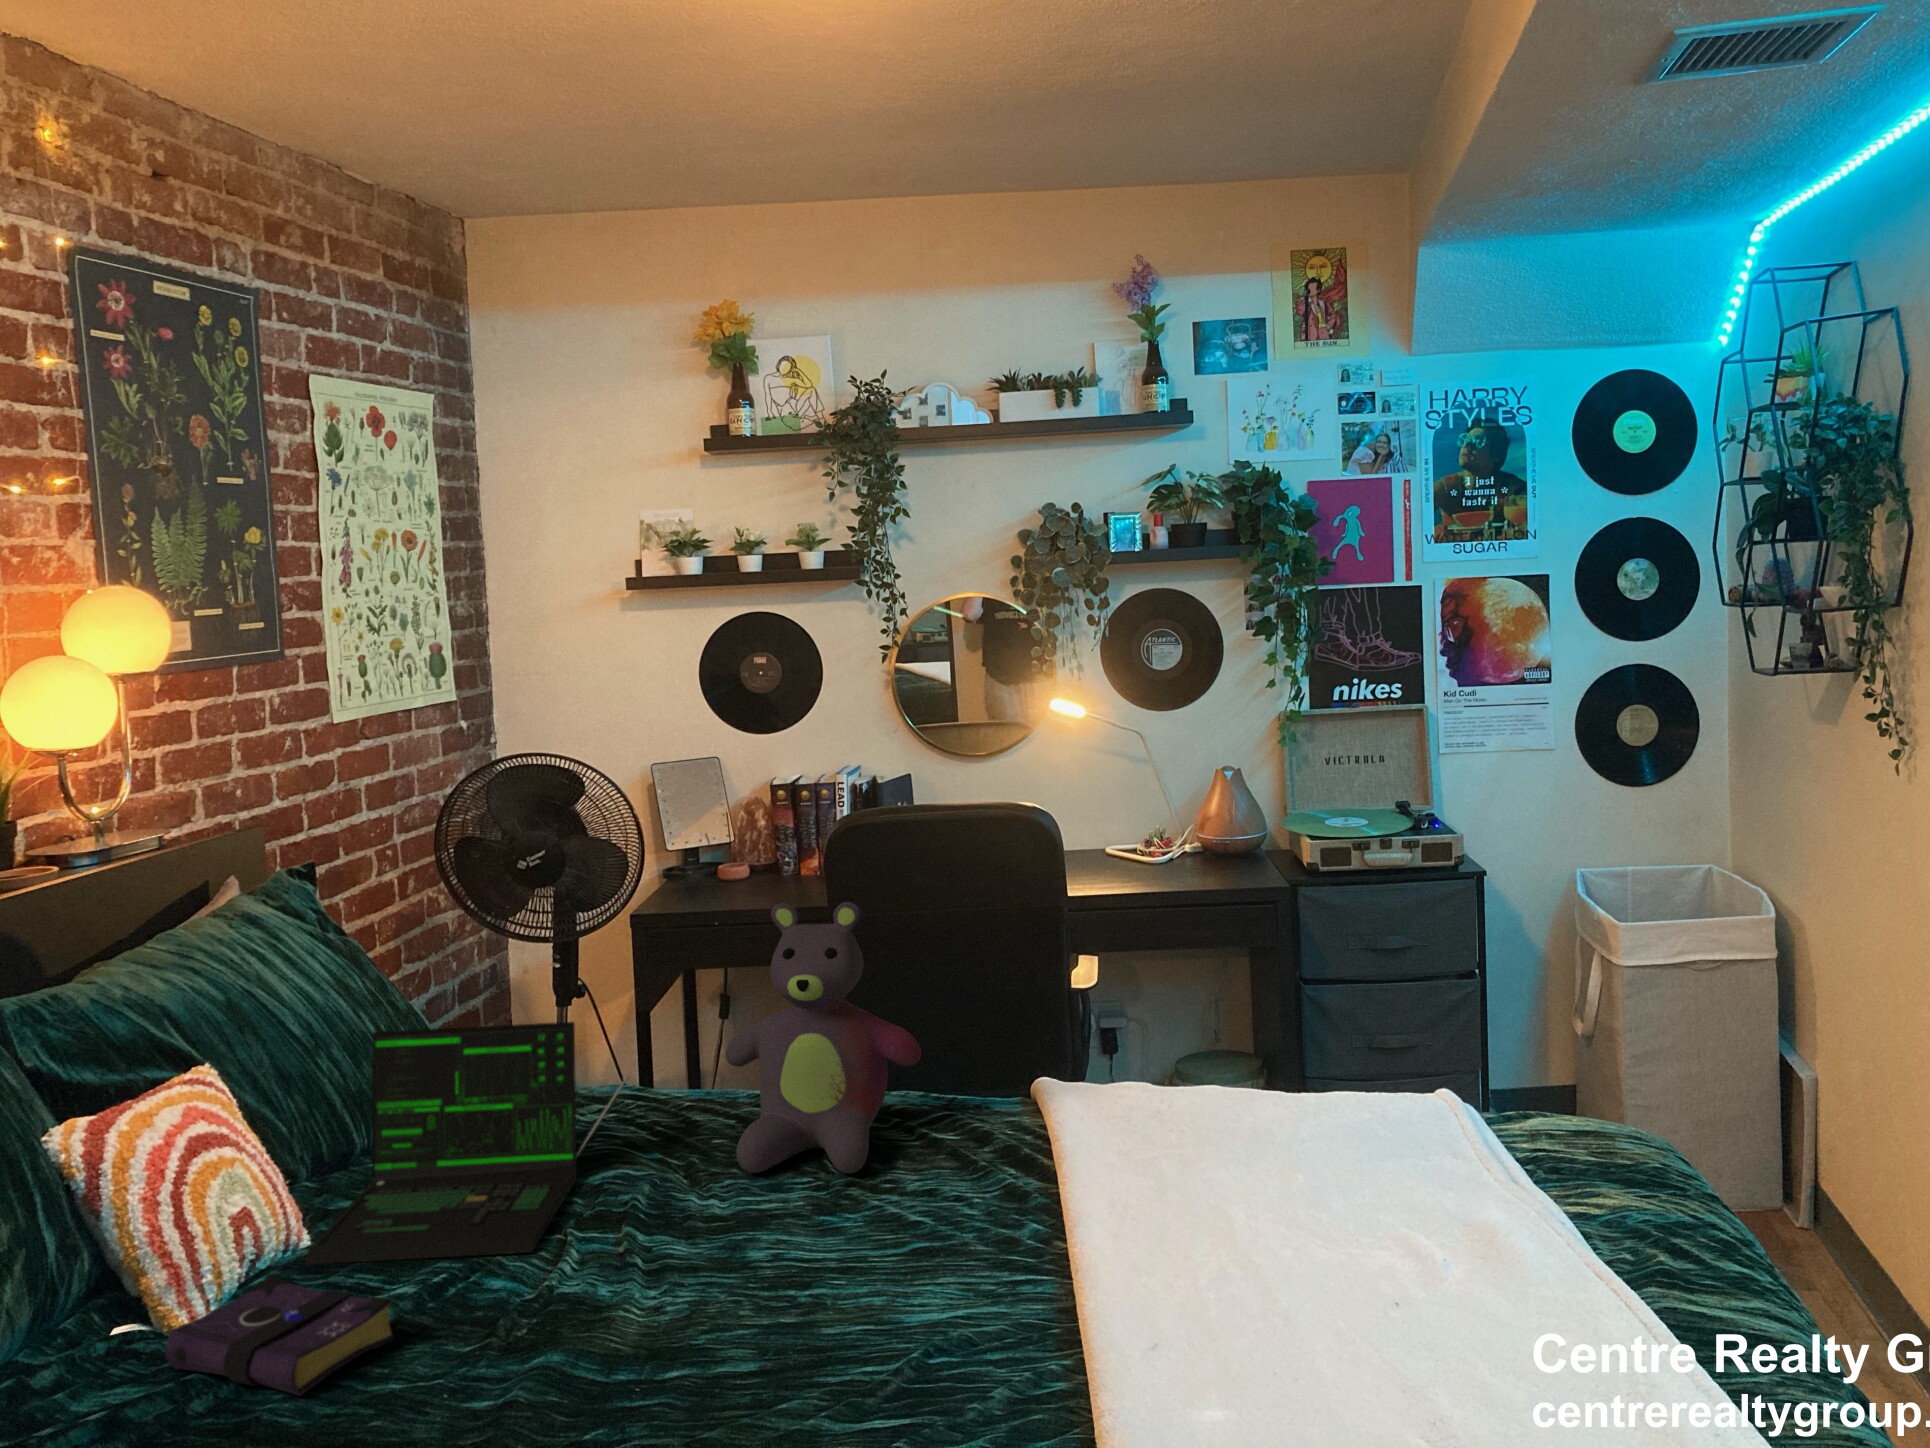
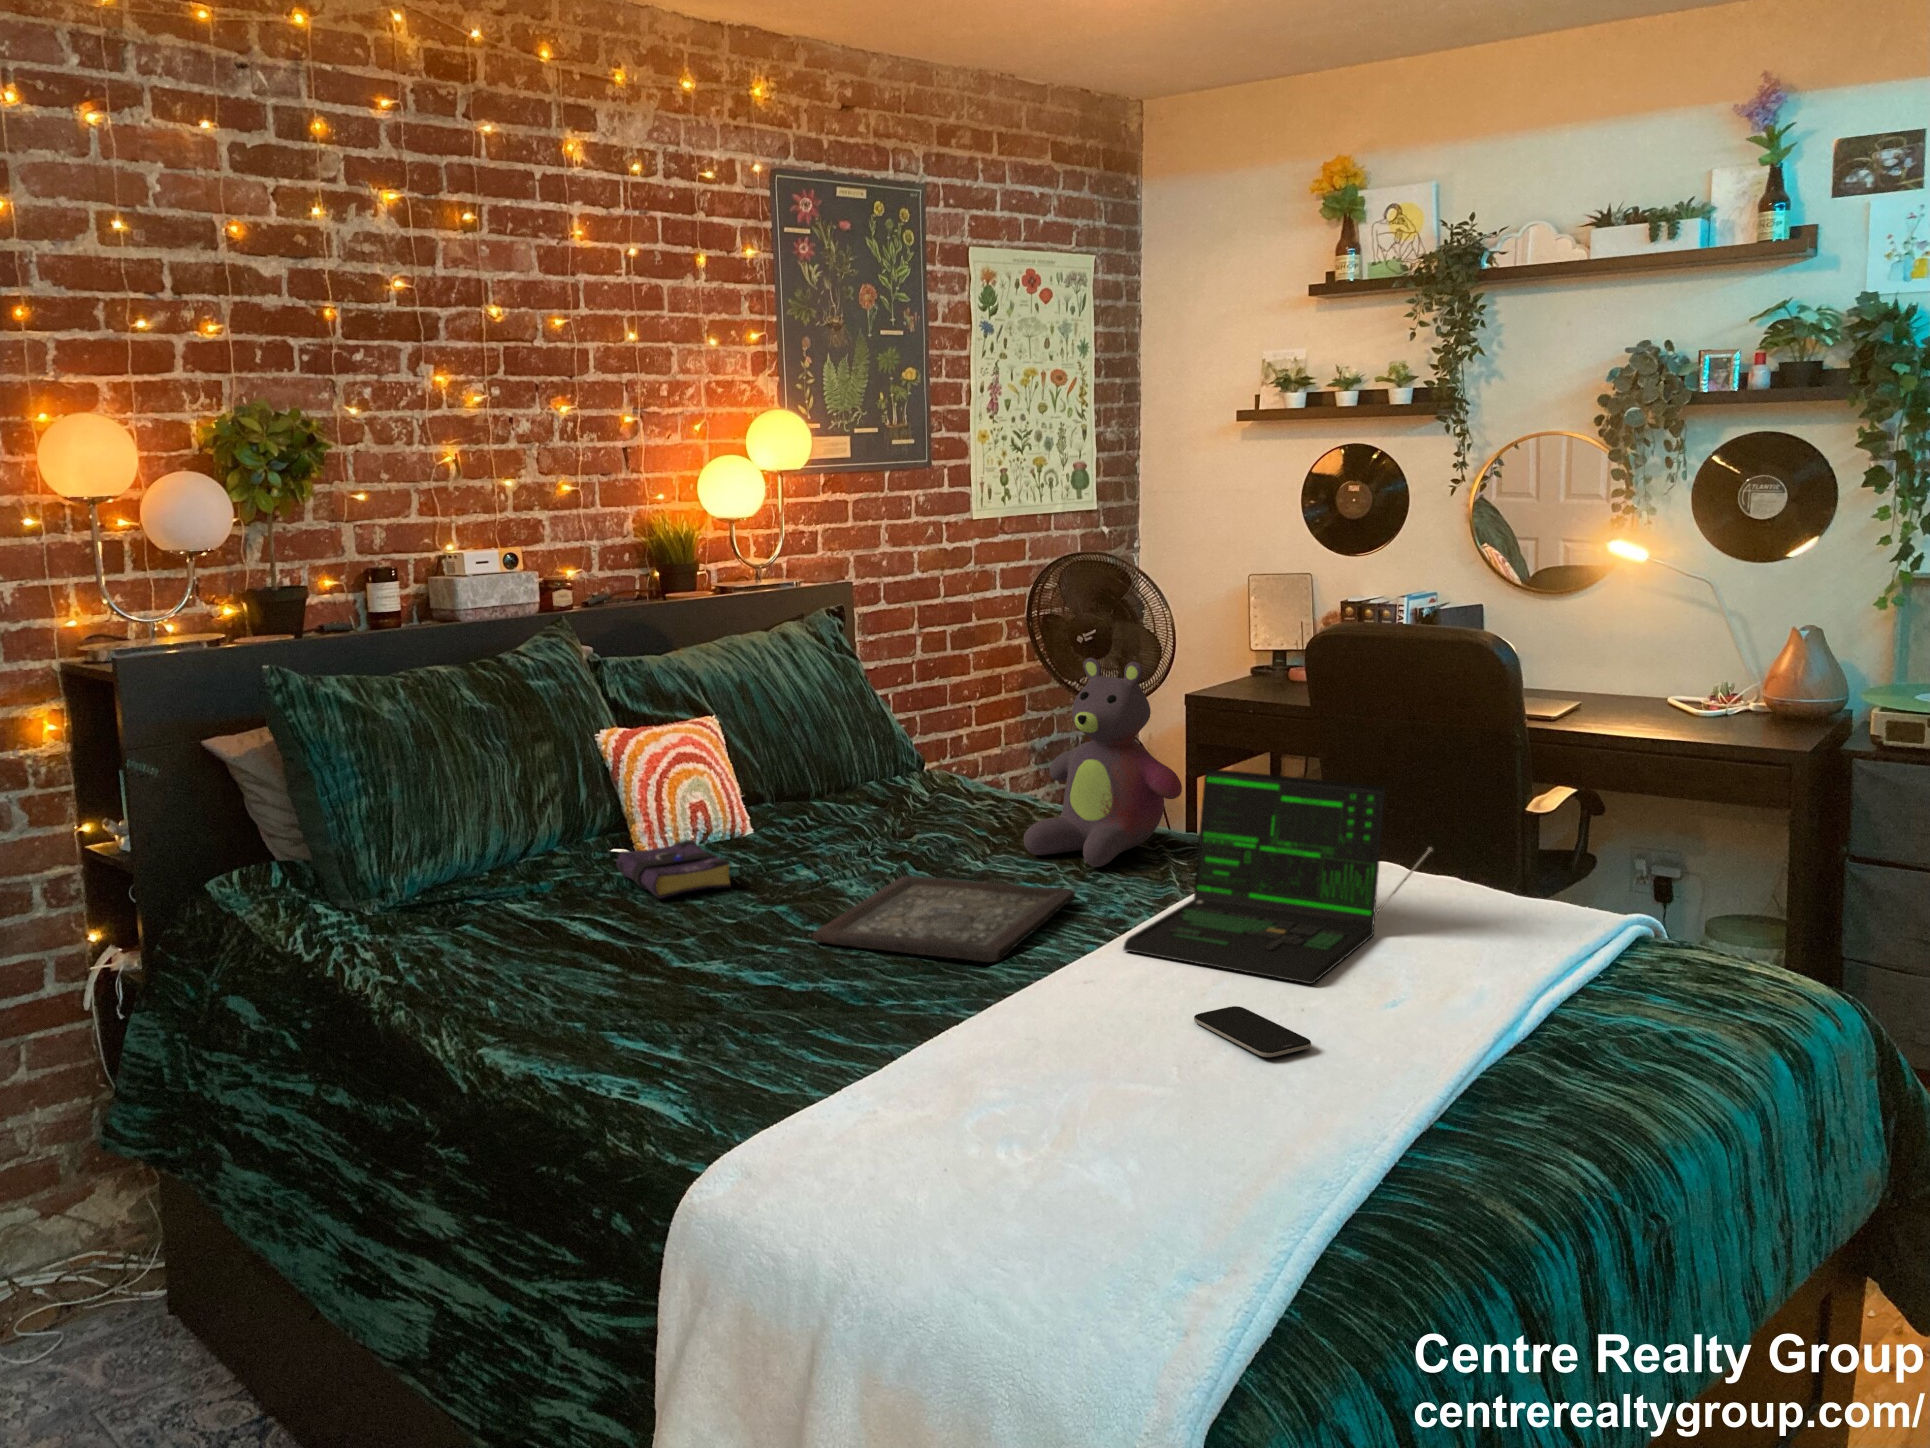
laptop: present [305,1022,628,1265] -> present [1123,768,1433,984]
tray: none [635,1215,934,1397] -> present [811,875,1075,962]
smartphone: none [1303,1334,1467,1398] -> present [1194,1006,1311,1058]

